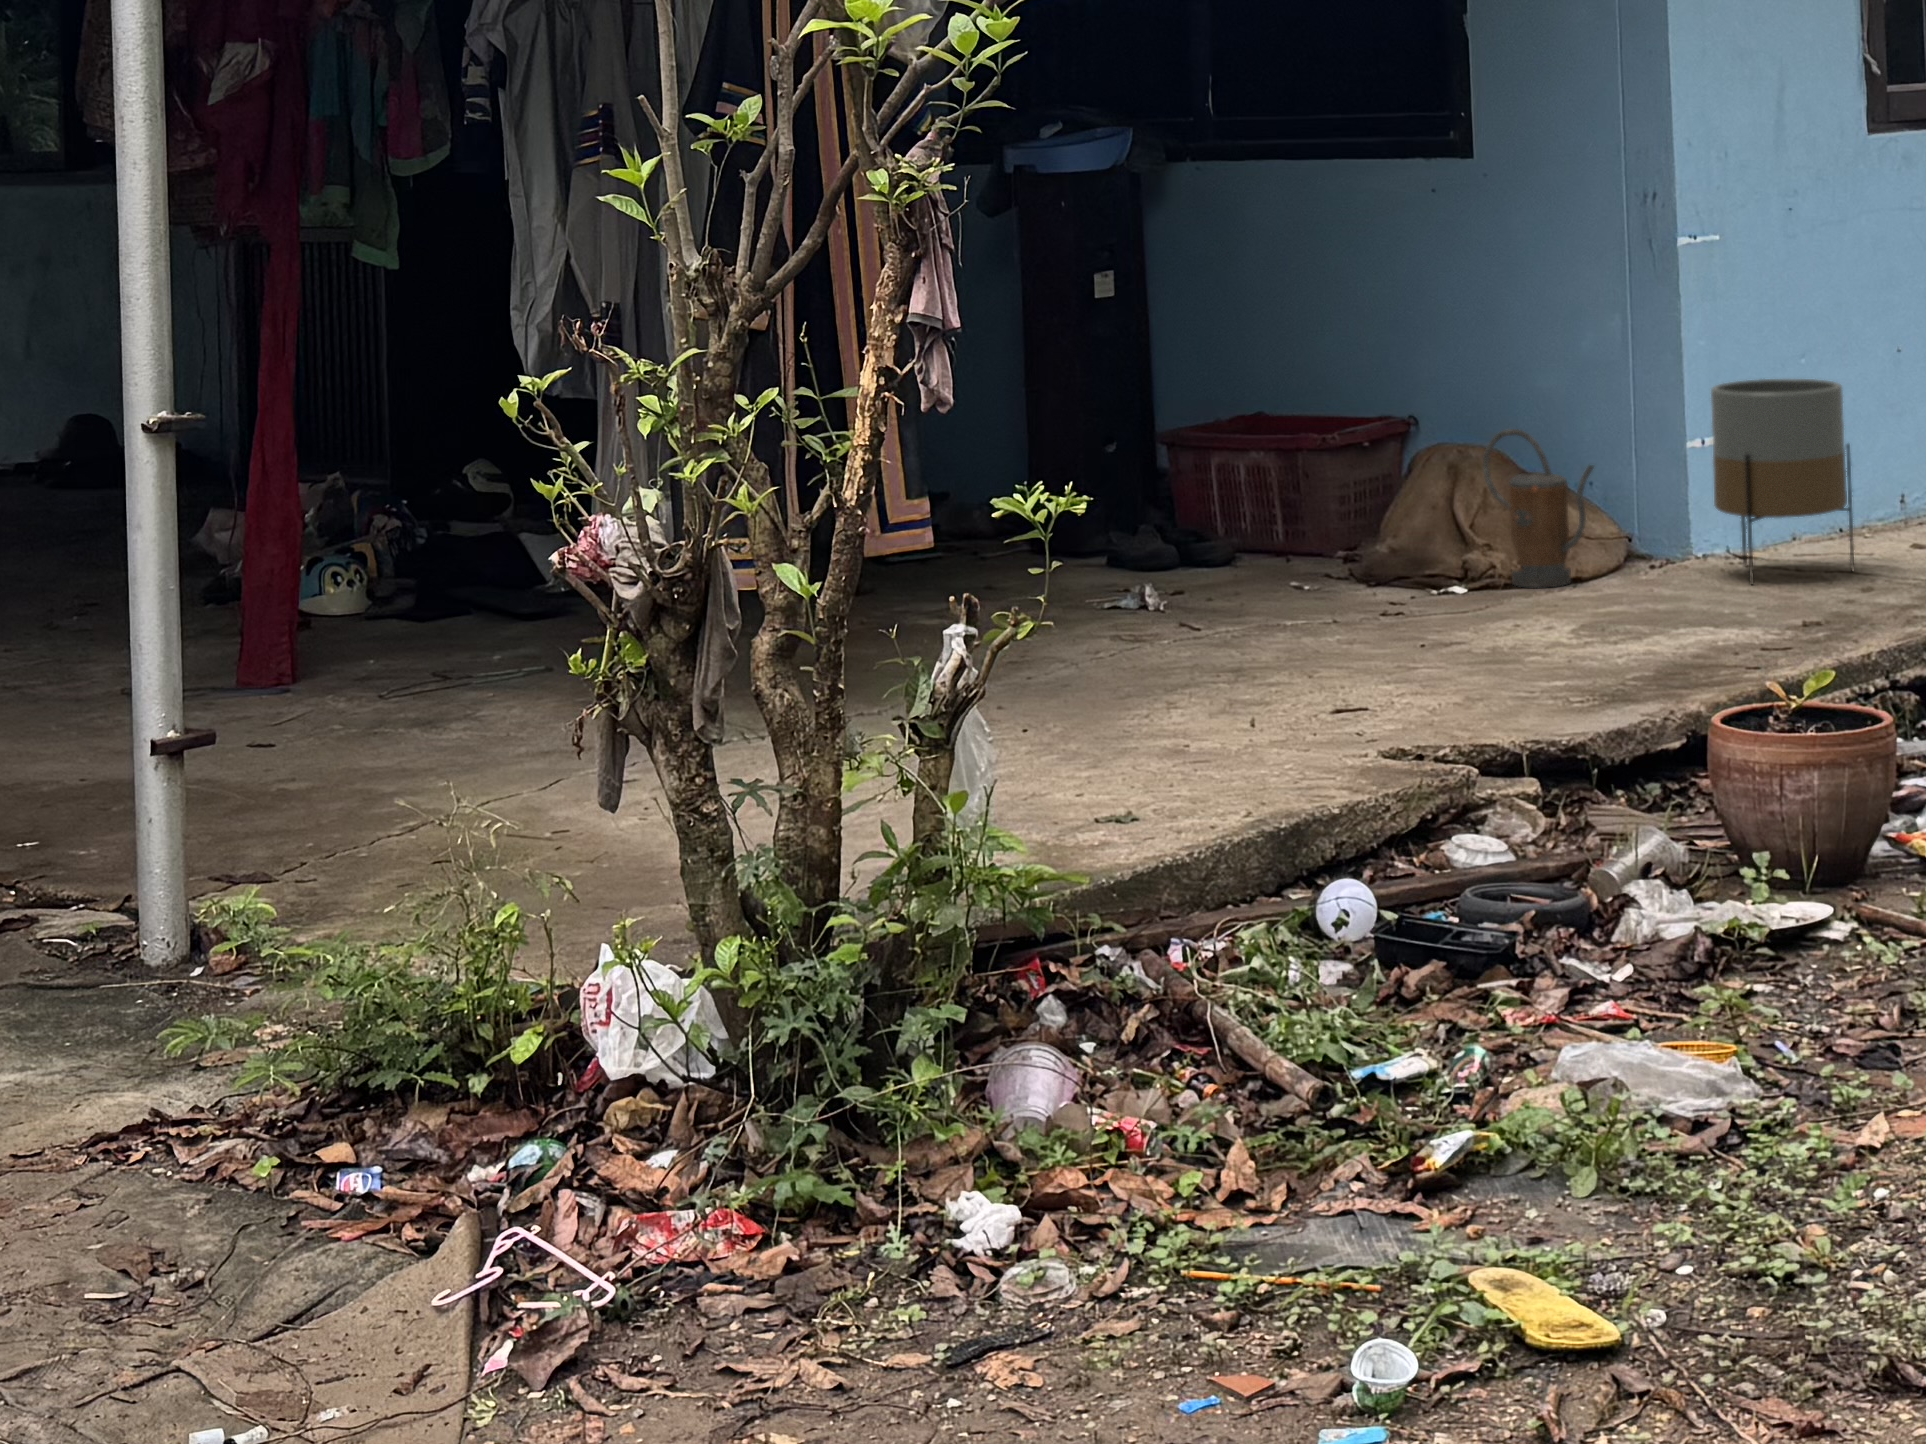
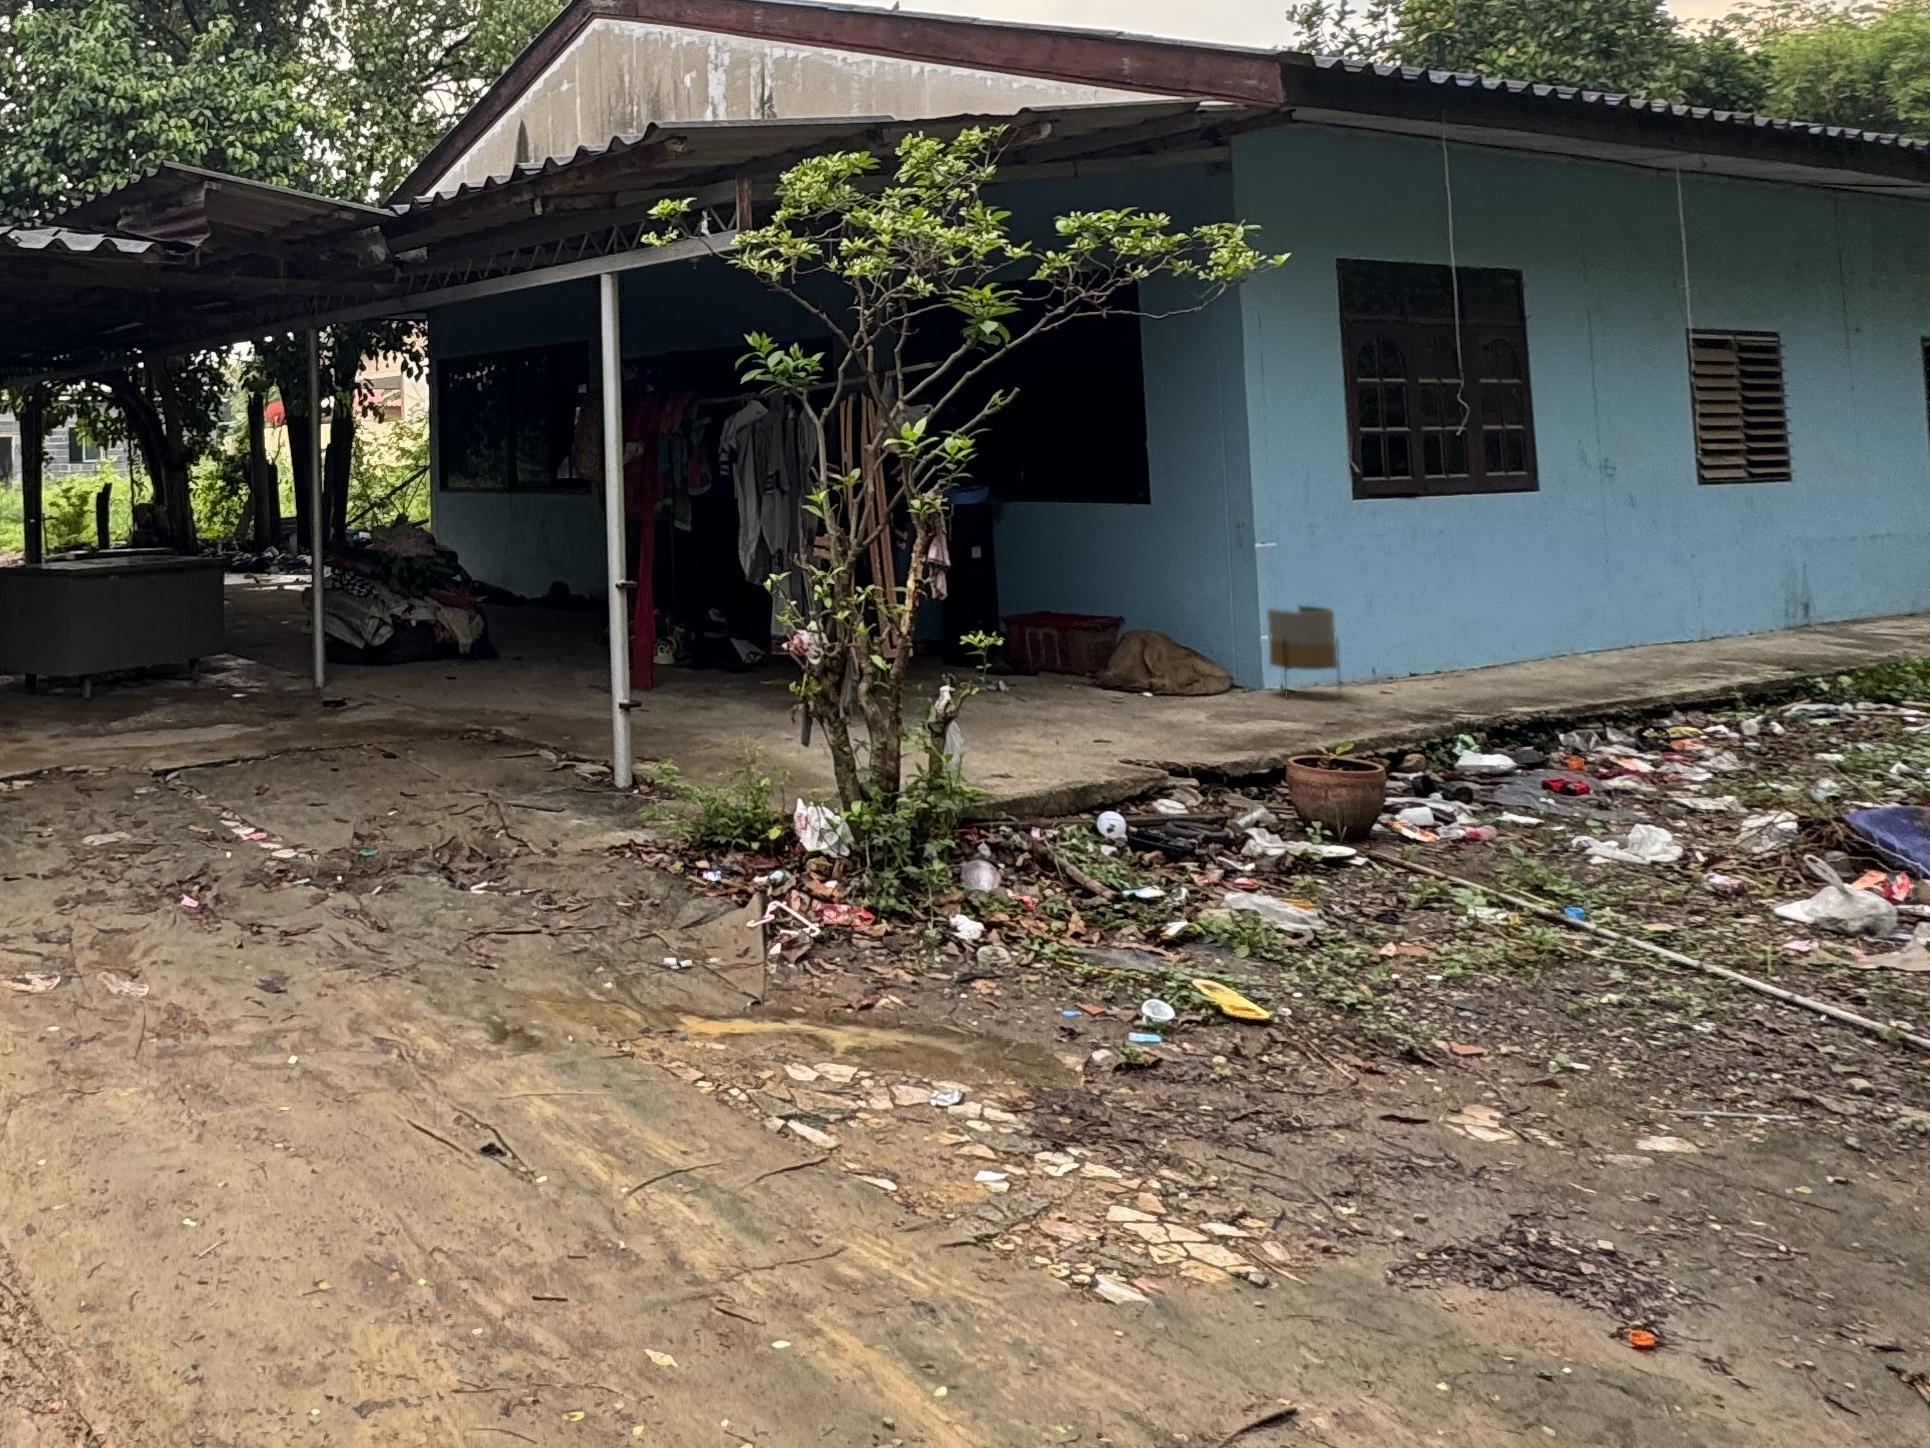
watering can: present [1483,429,1594,588] -> none [1147,620,1205,692]

